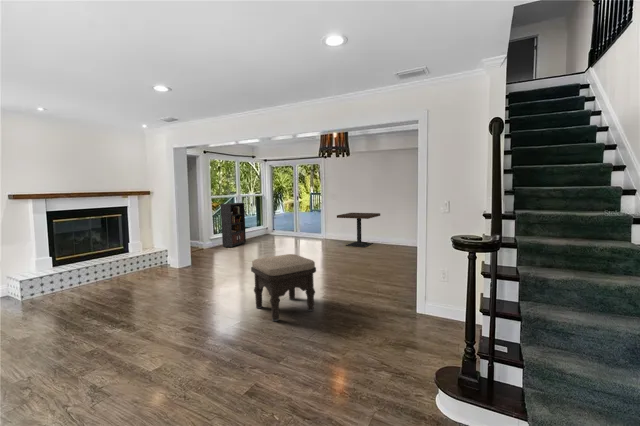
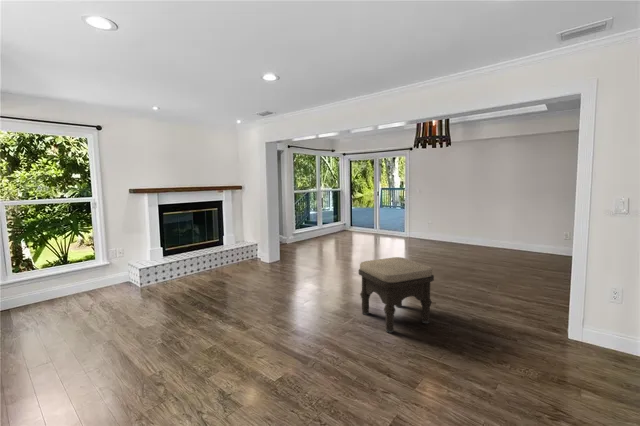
bookcase: present [221,203,246,247] -> none [304,198,327,242]
side table: present [337,213,380,247] -> none [426,210,475,249]

